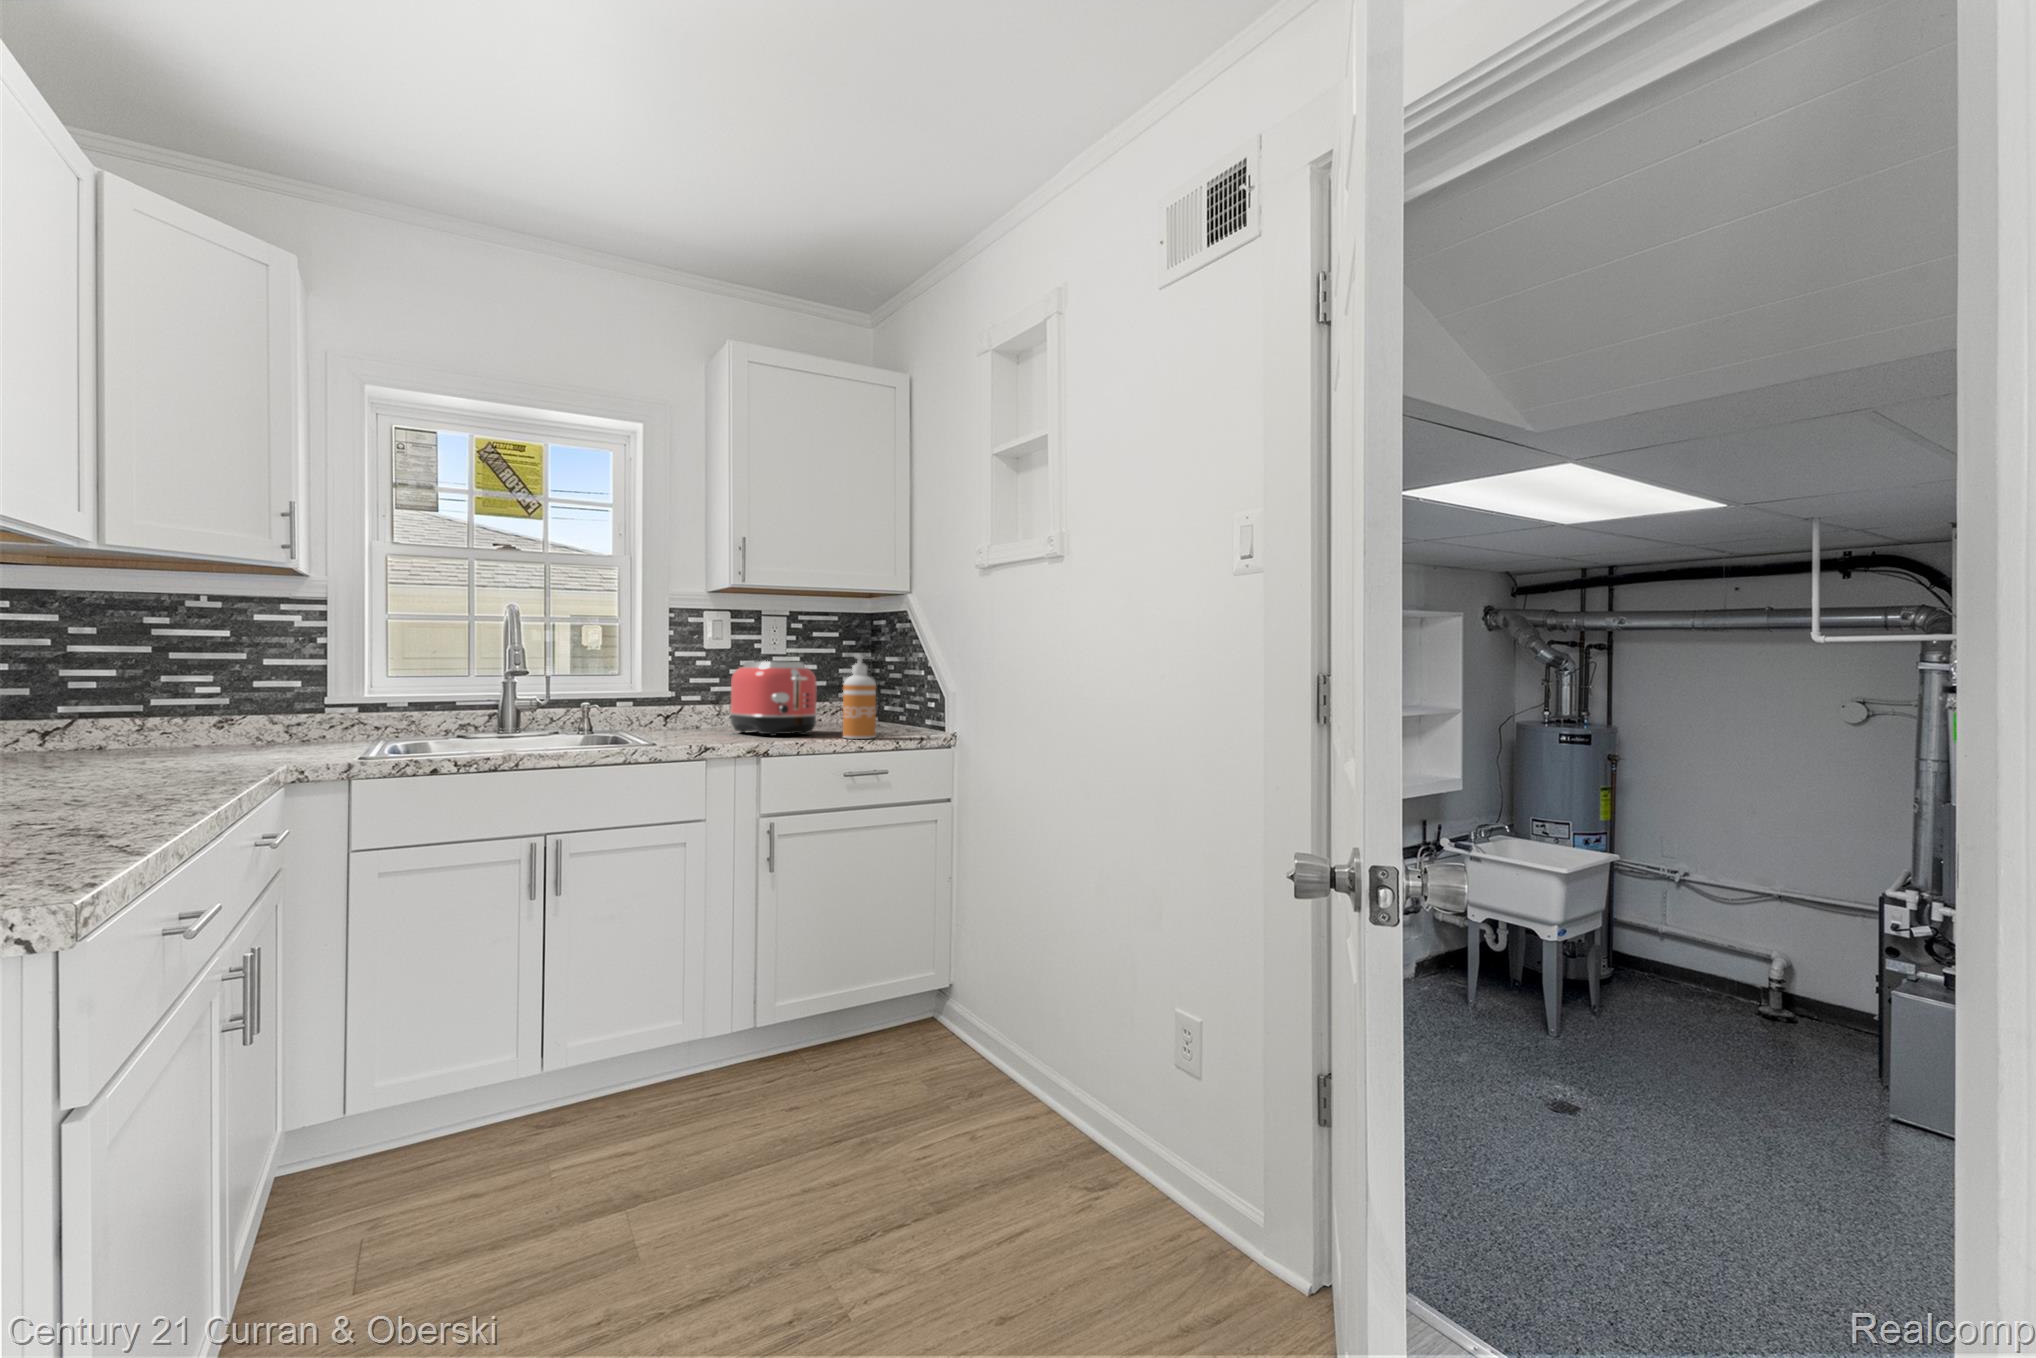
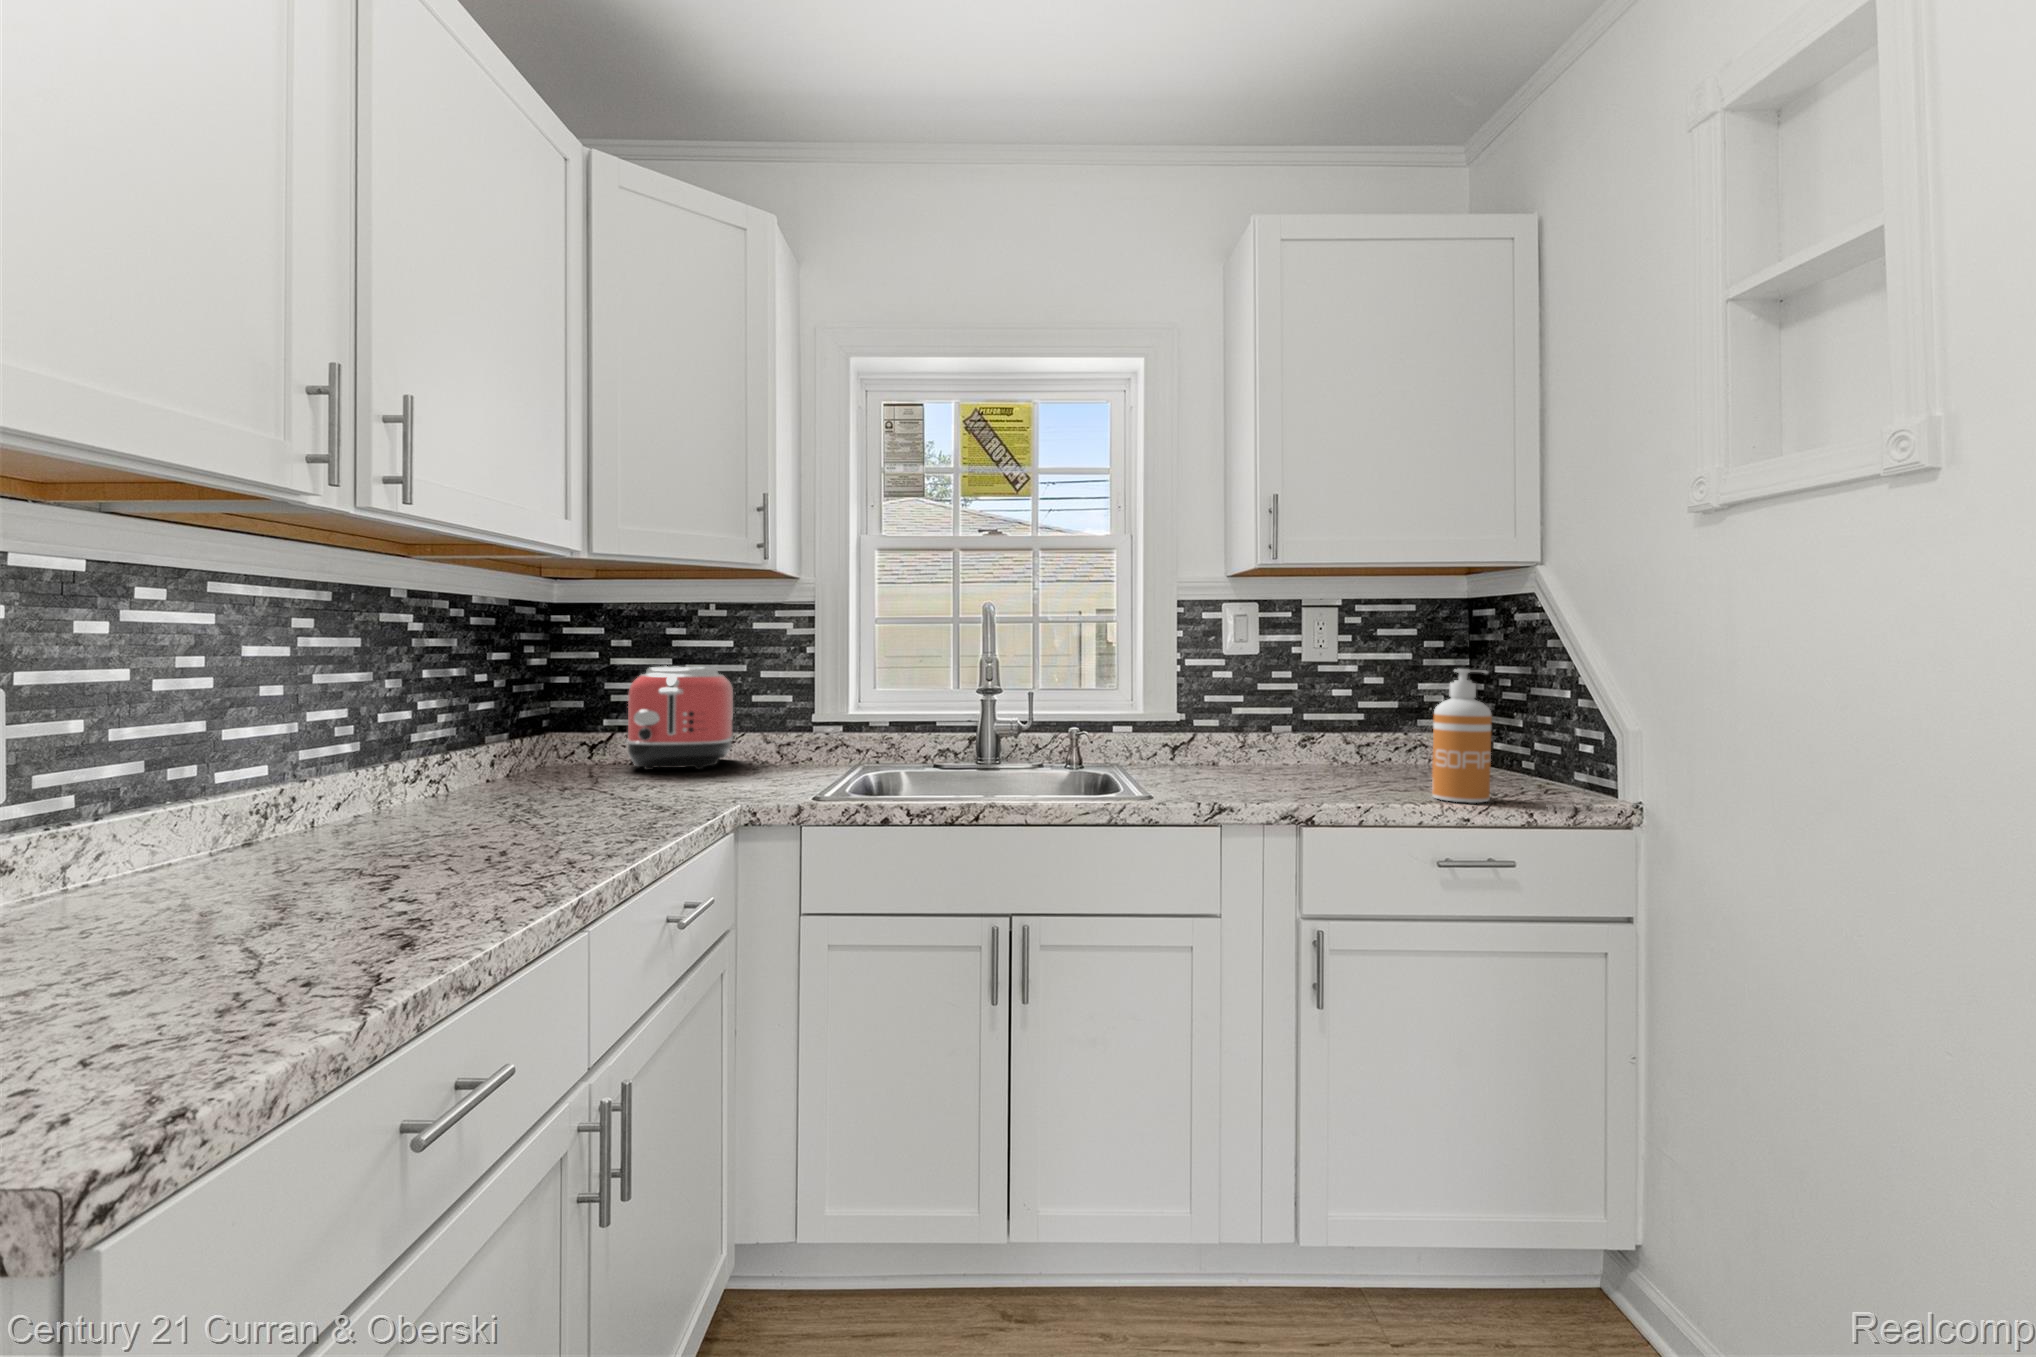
toaster: present [730,661,817,736] -> present [625,666,733,770]

